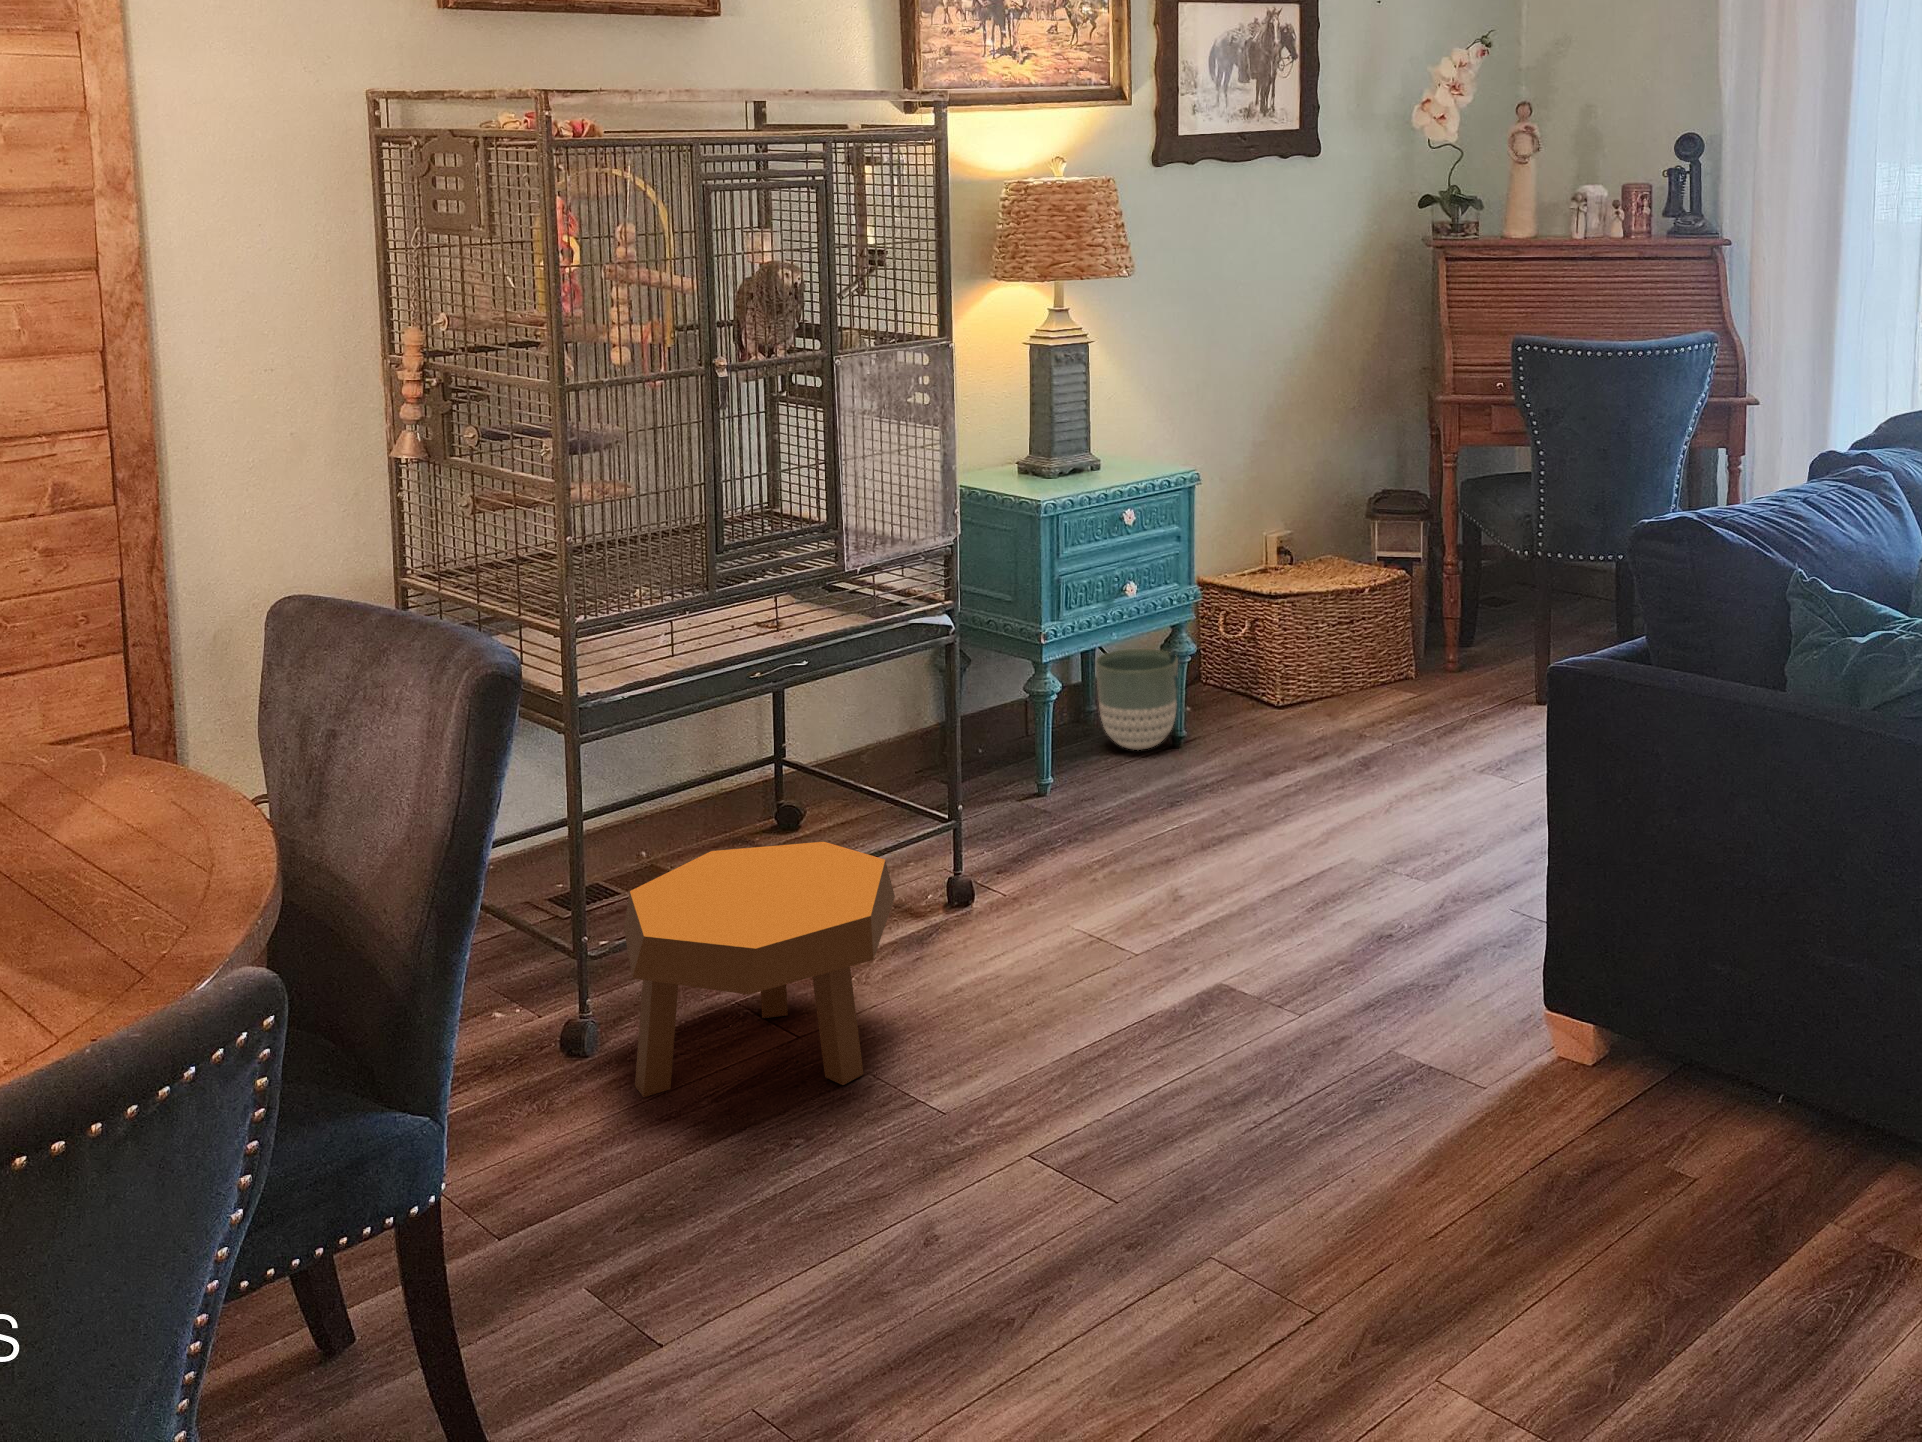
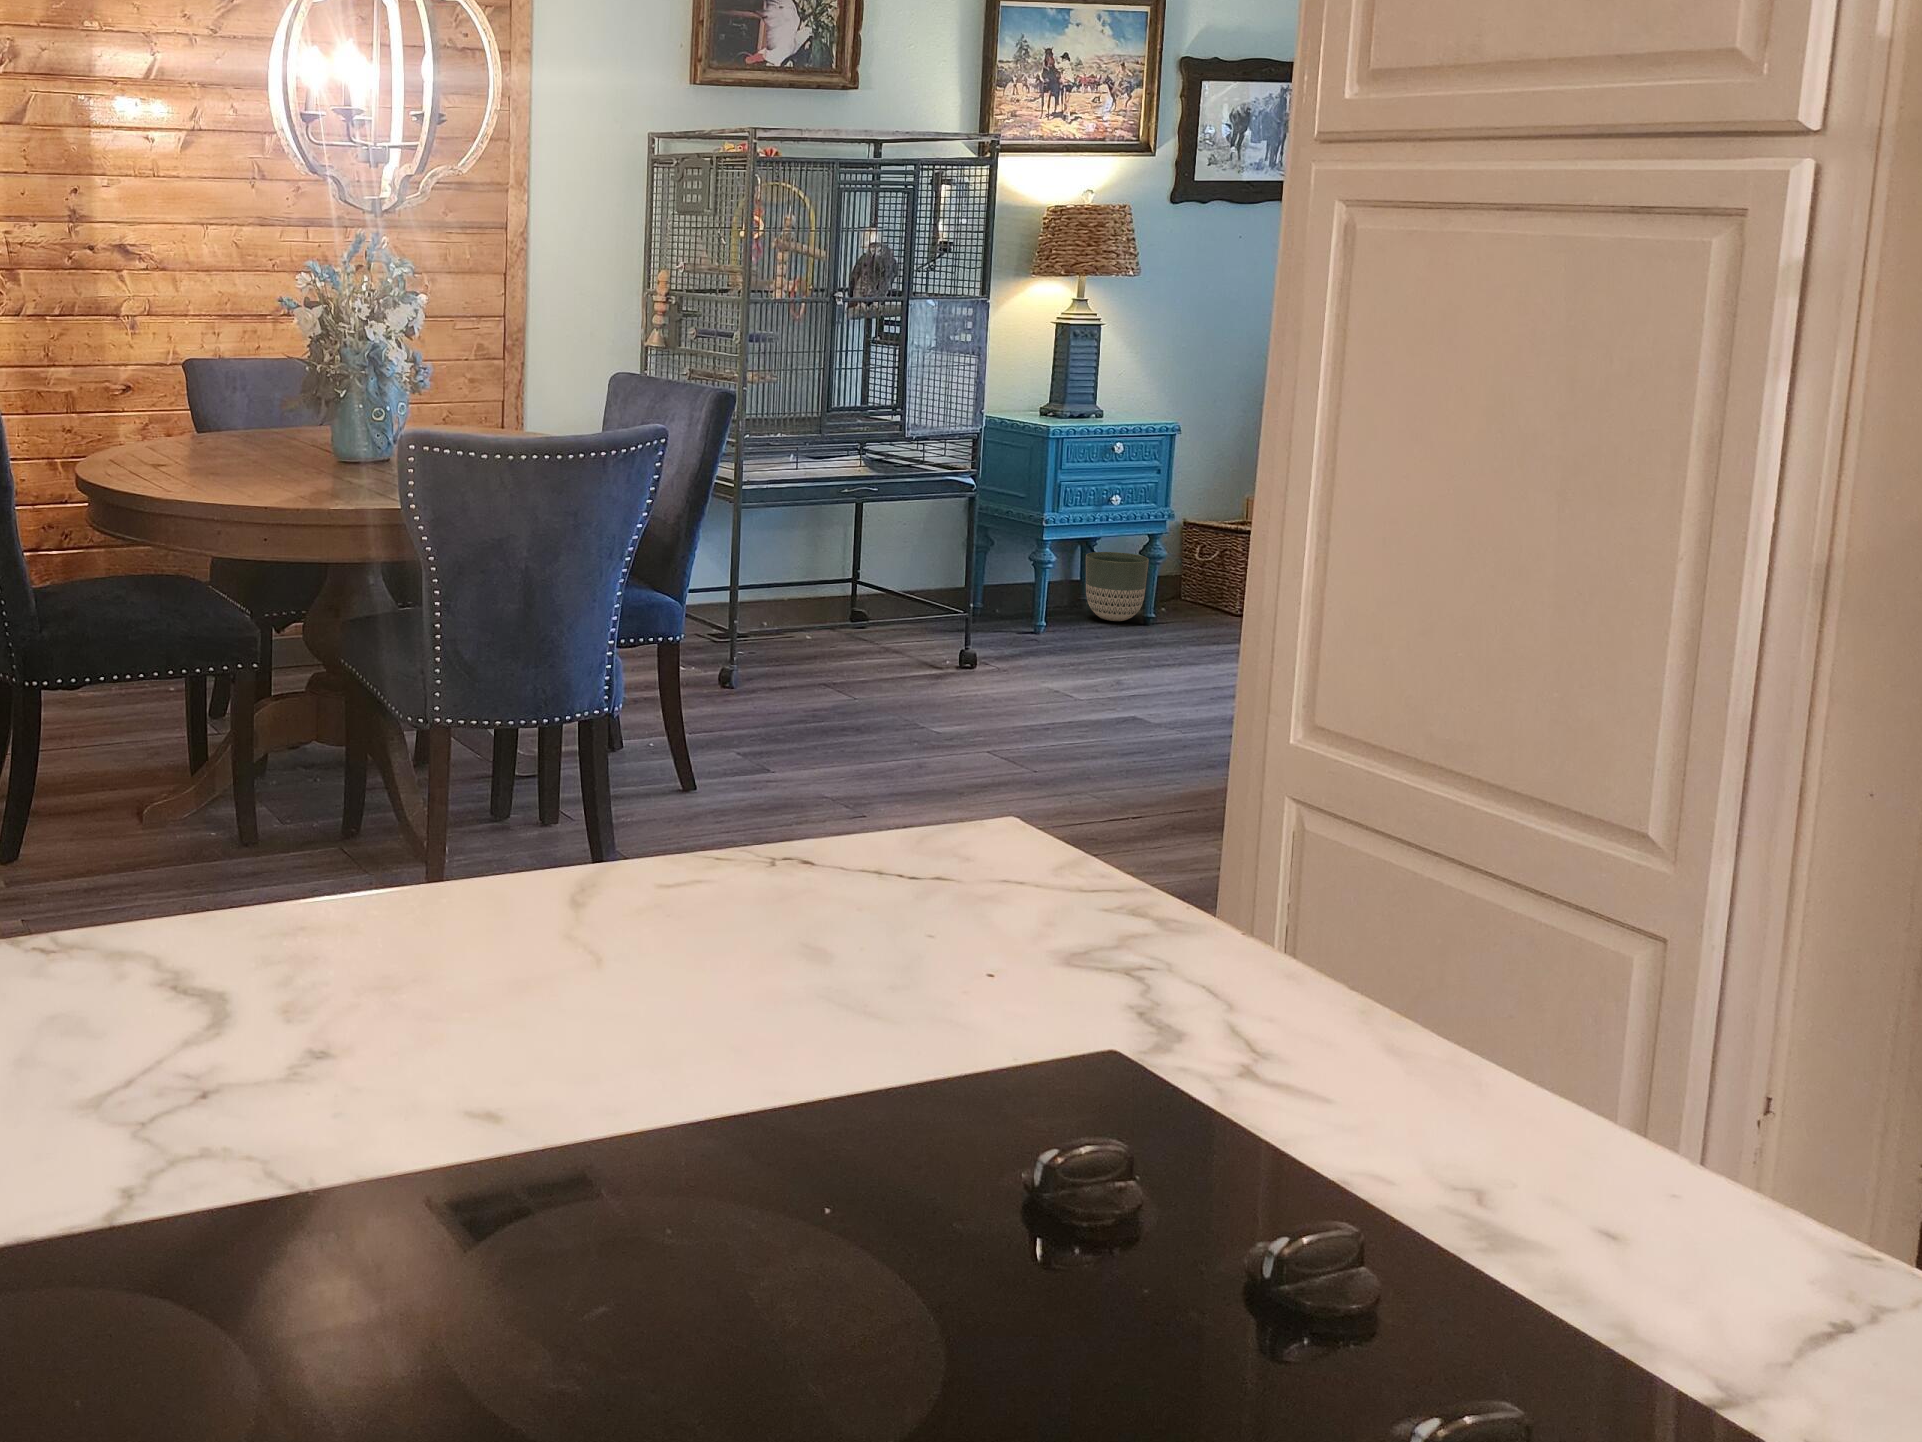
footstool: present [624,842,895,1097] -> none [762,589,921,715]

